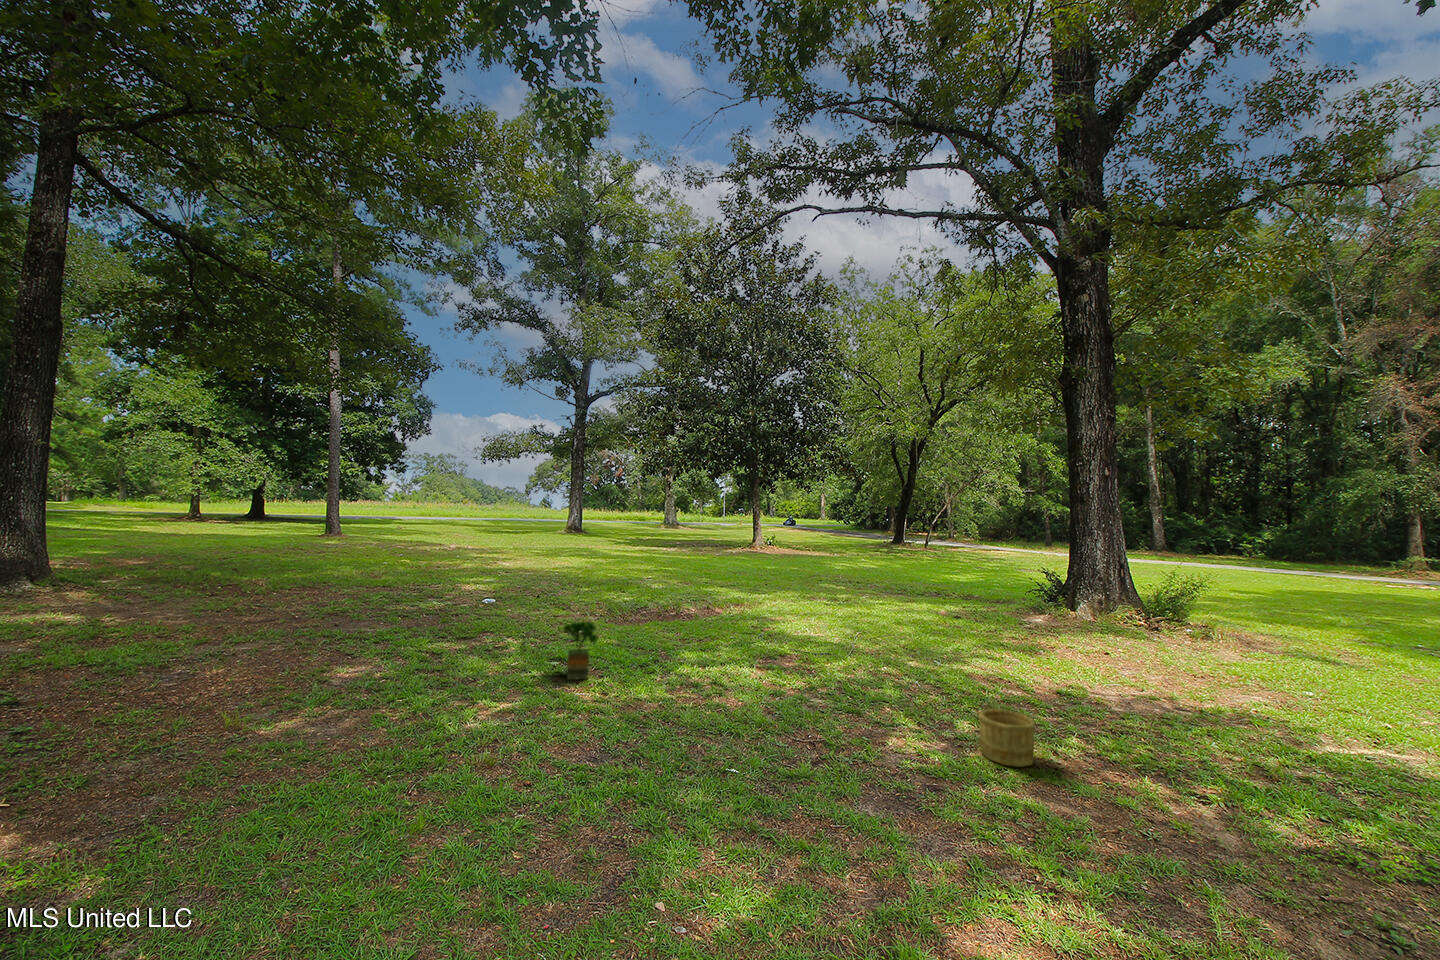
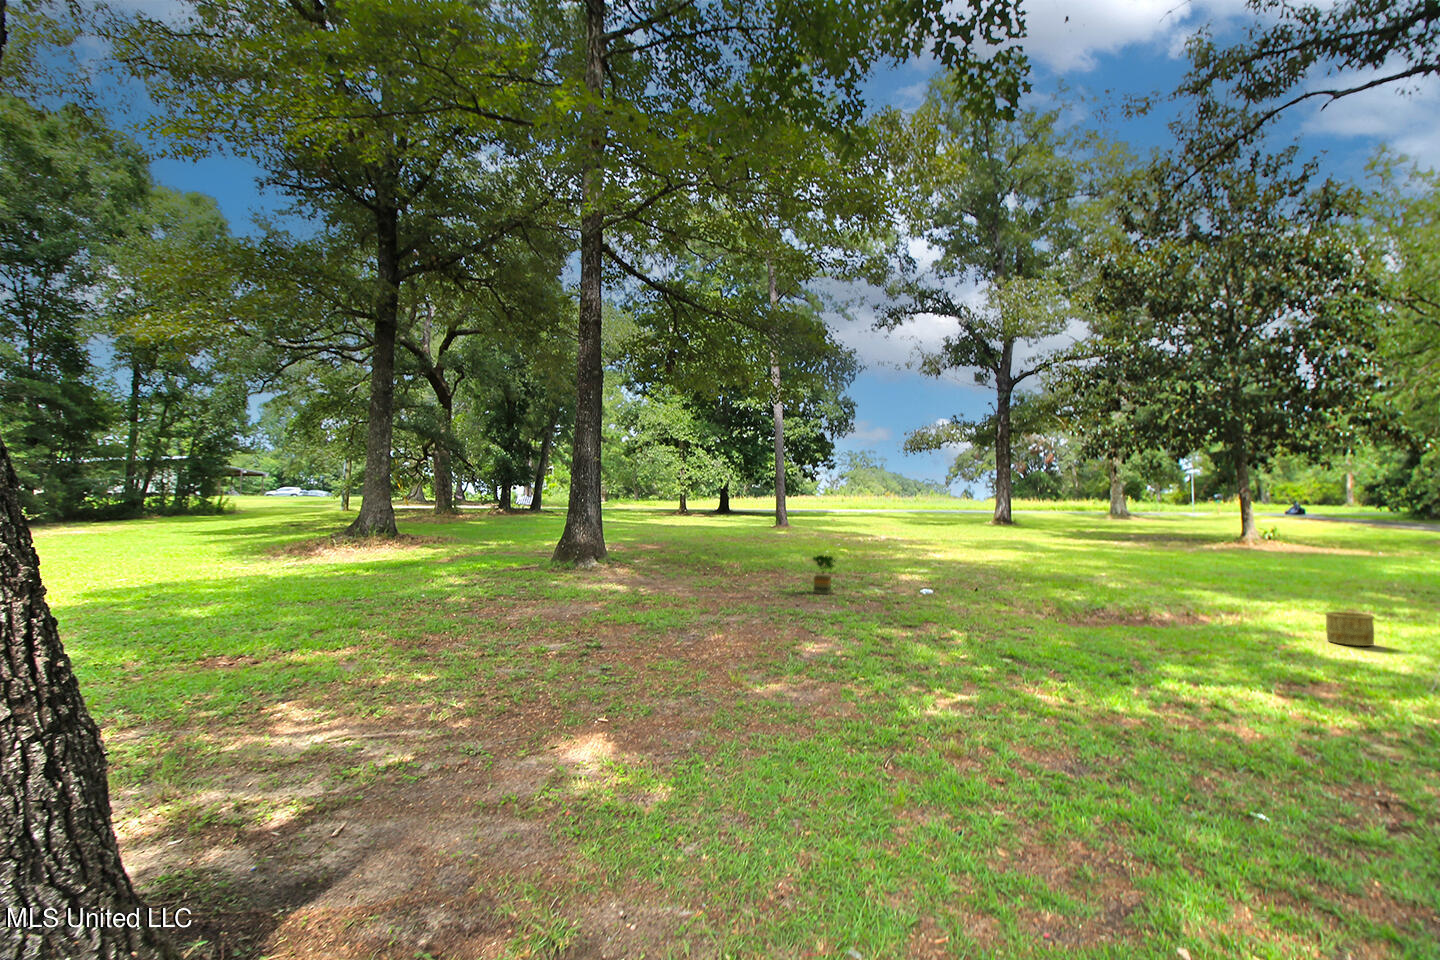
potted tree: present [563,621,599,680] -> present [813,555,836,594]

